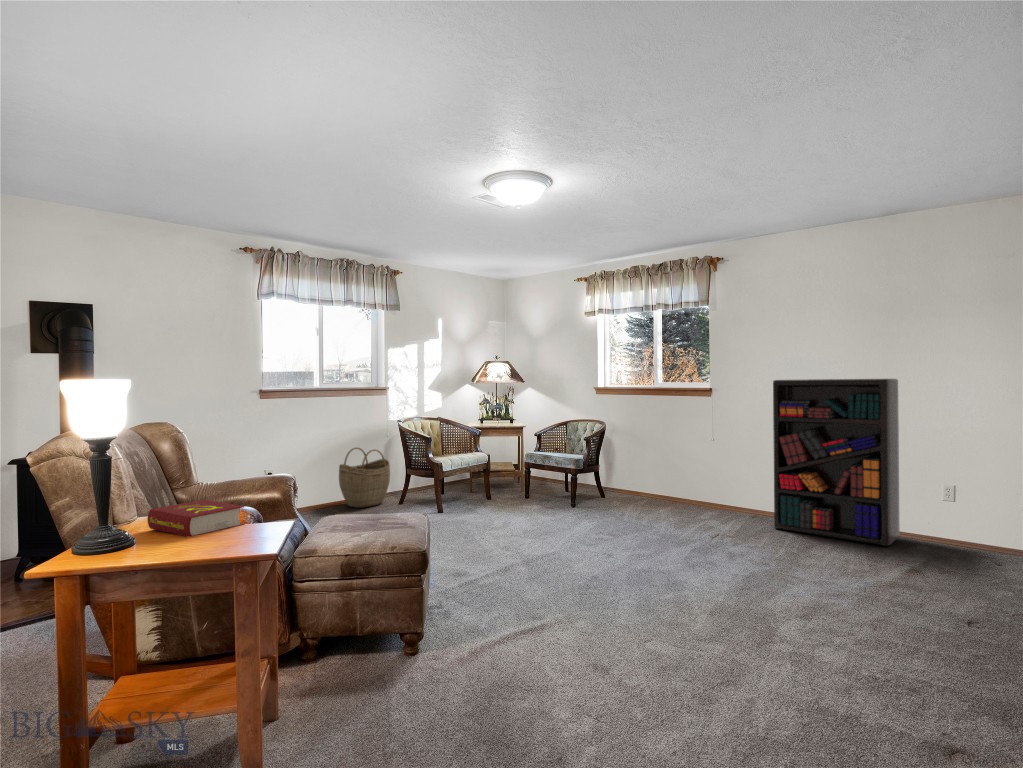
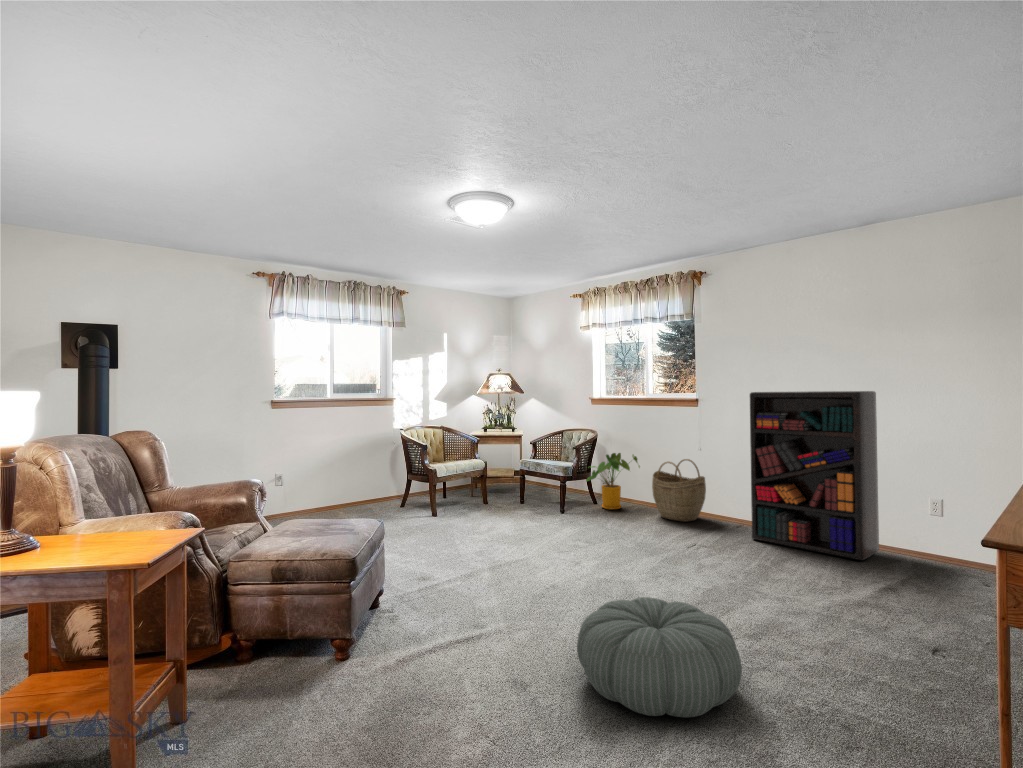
house plant: none [595,443,650,502] -> present [586,453,640,509]
woven basket: present [339,447,390,508] -> present [652,459,706,522]
book: present [148,500,244,537] -> none [76,507,164,543]
pouf: none [658,584,828,697] -> present [577,597,742,717]

